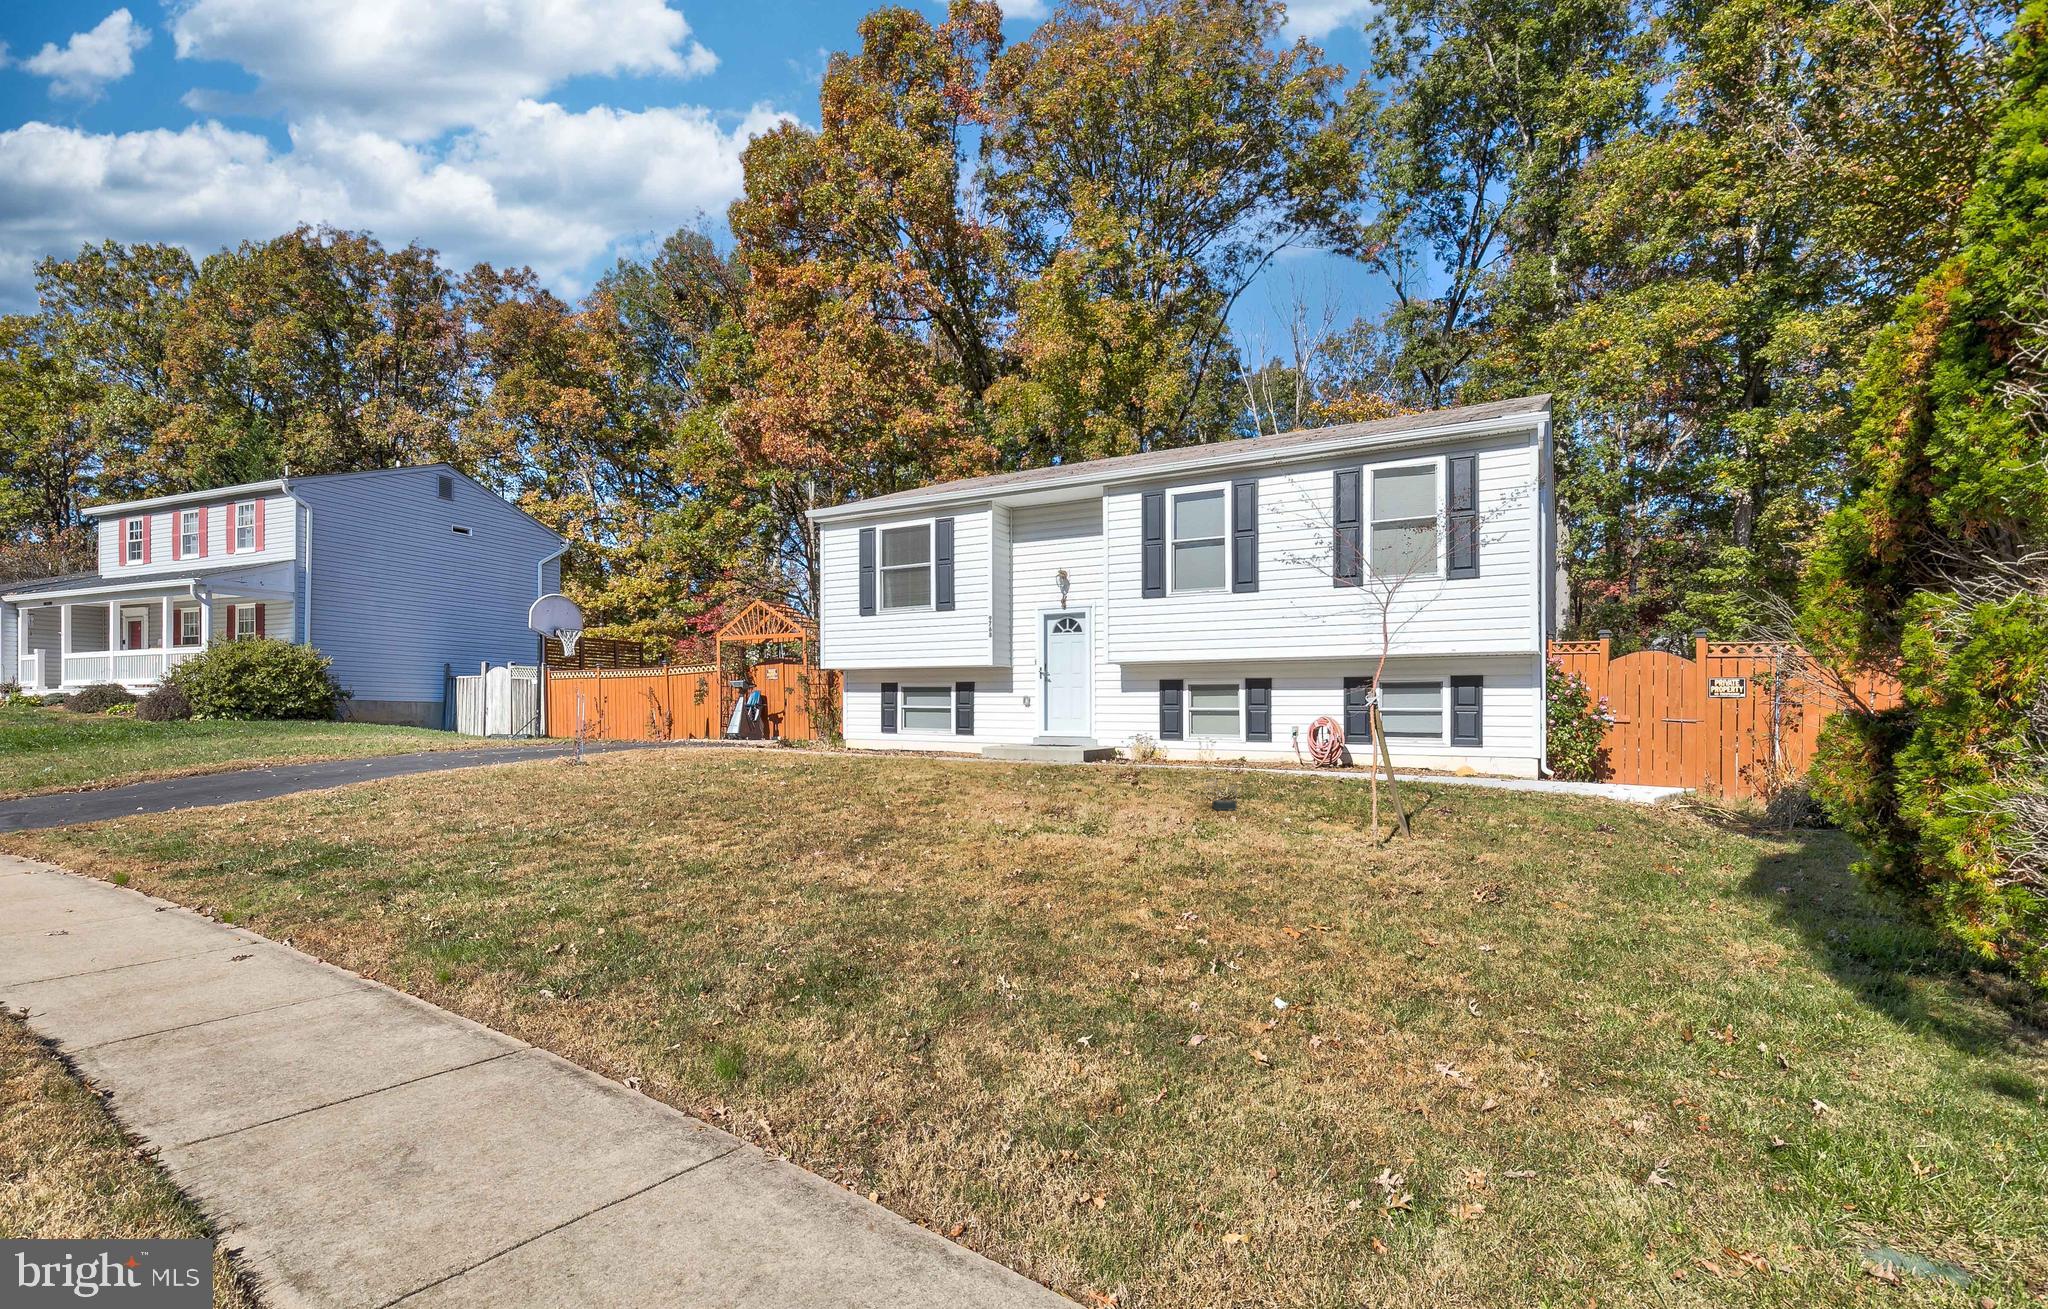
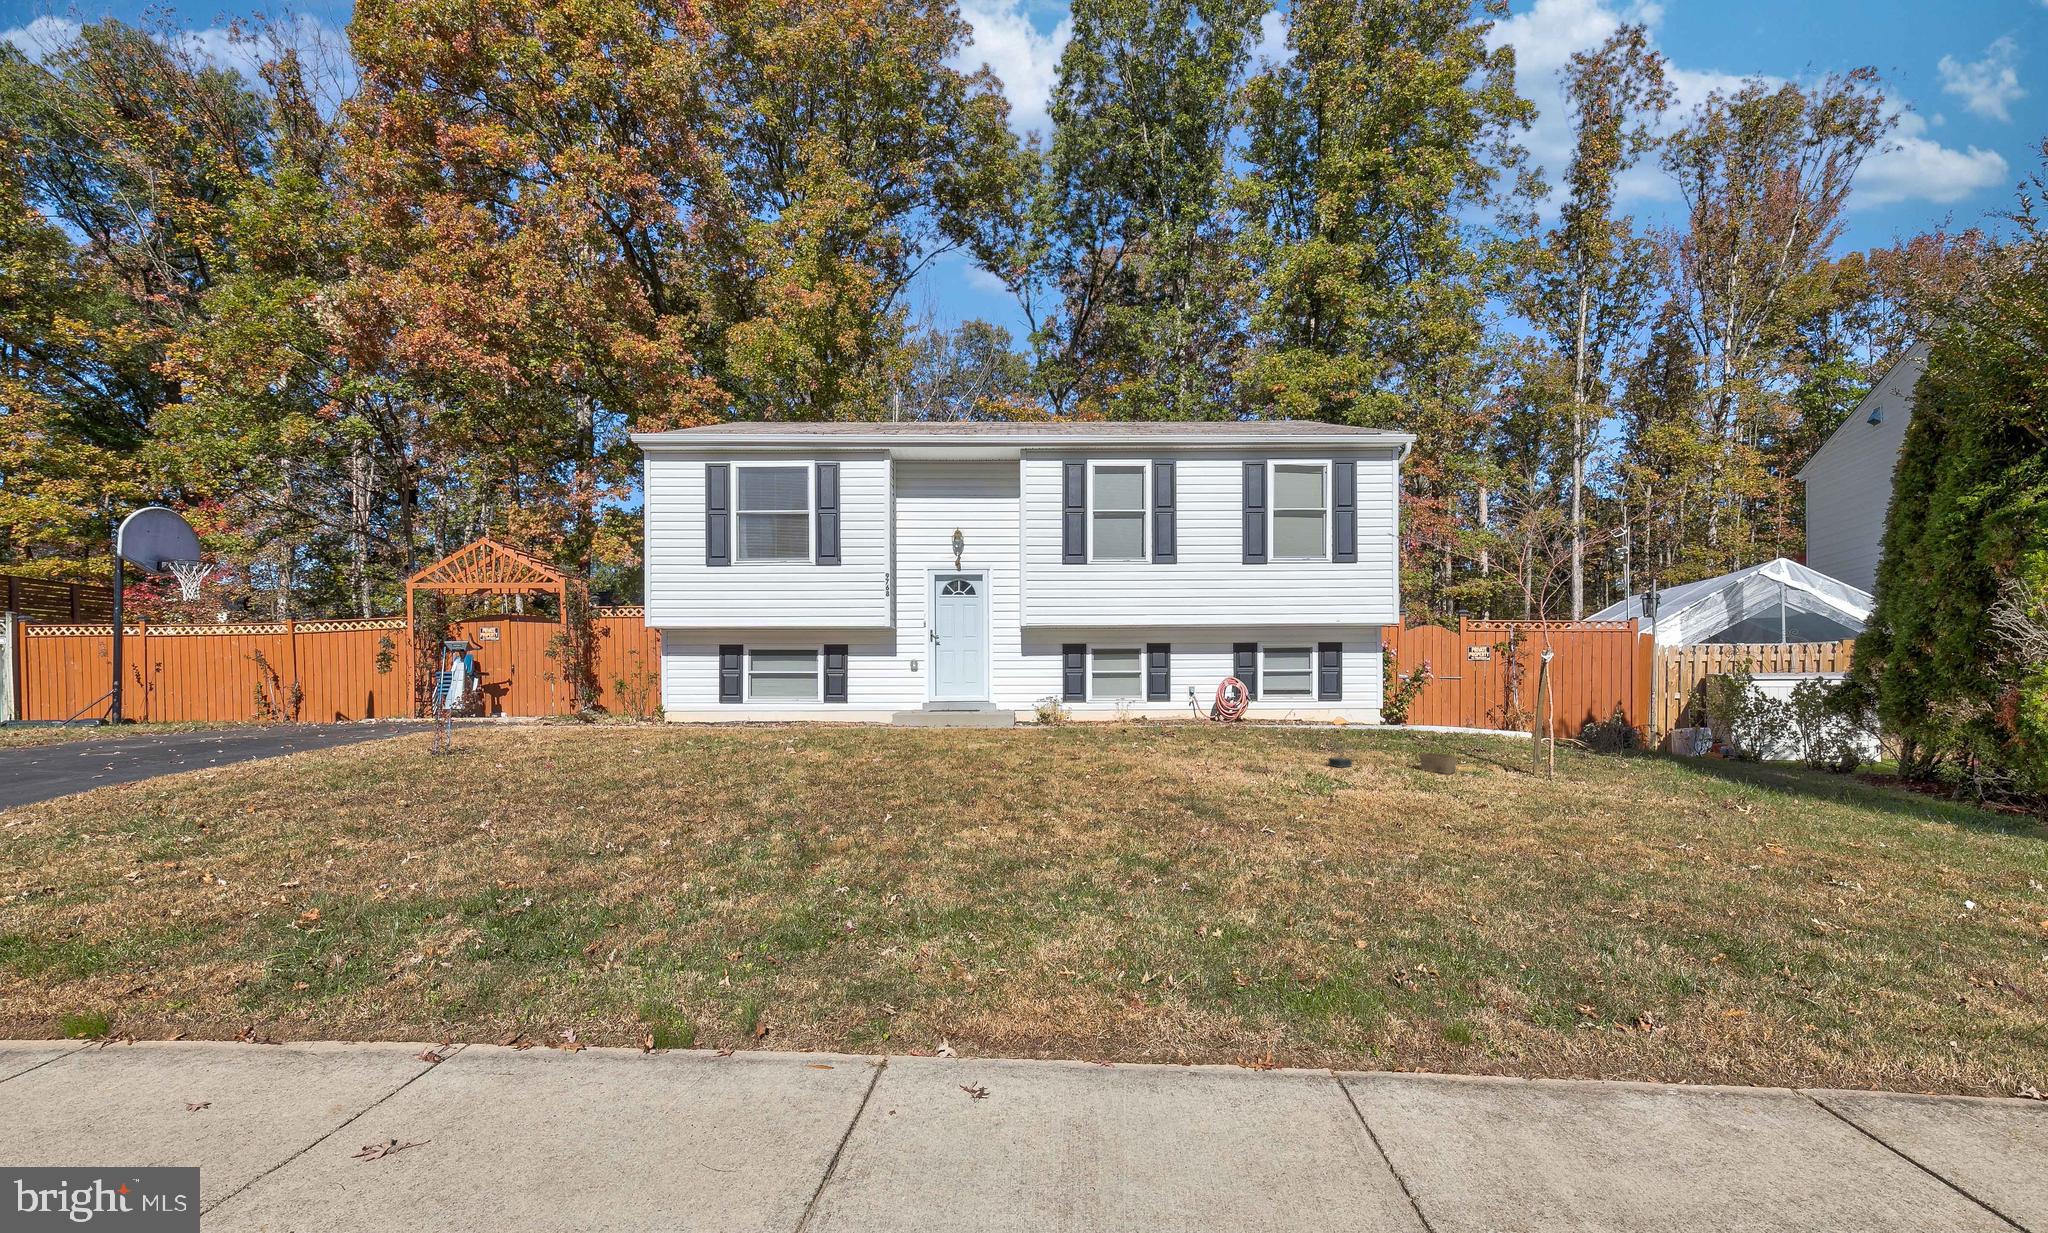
basket: none [1309,788,1346,824] -> present [1418,745,1457,774]

